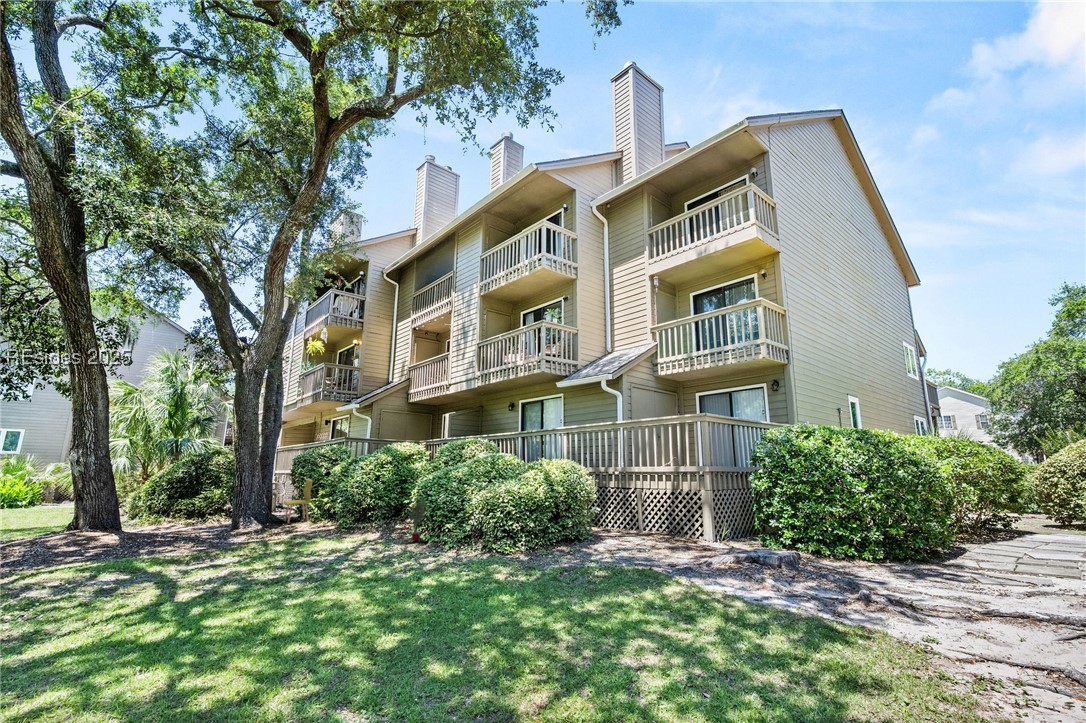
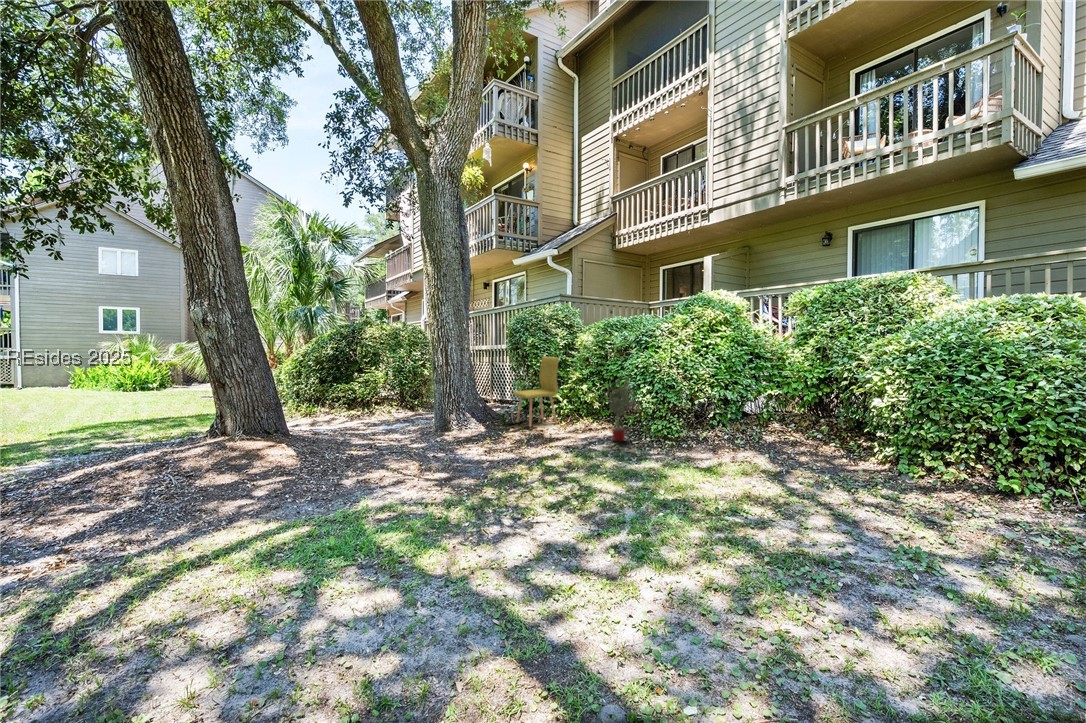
potted tree: present [410,497,427,542] -> present [609,377,640,442]

